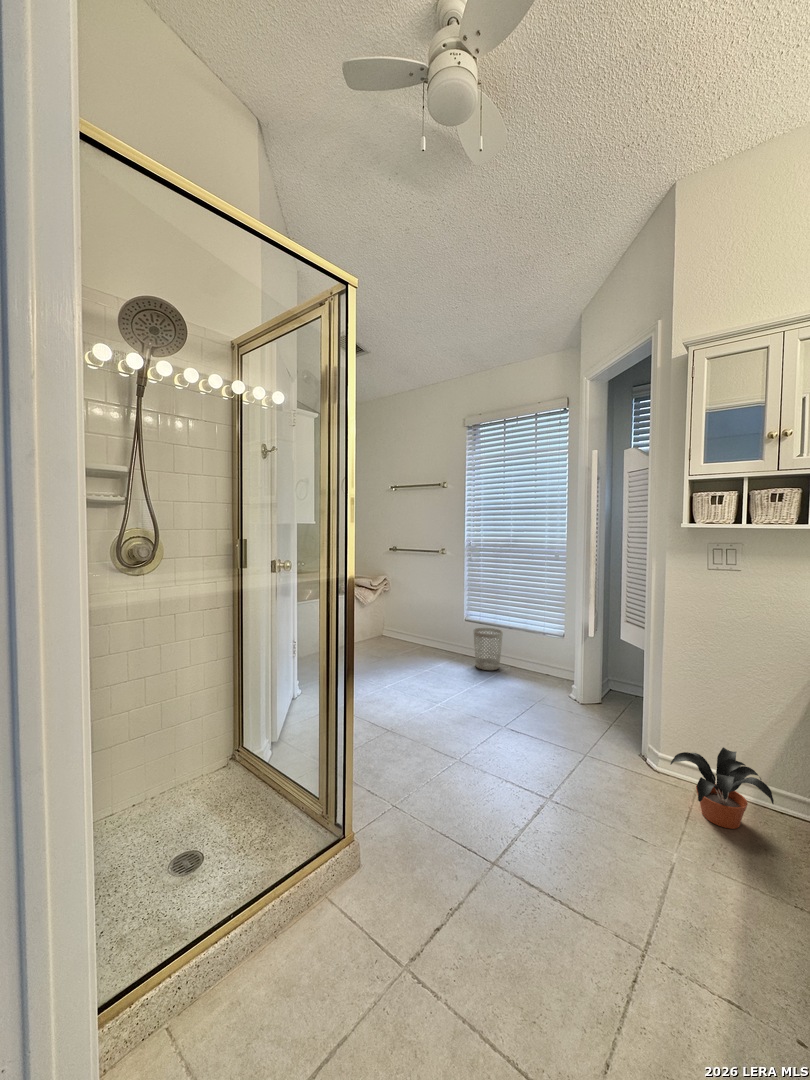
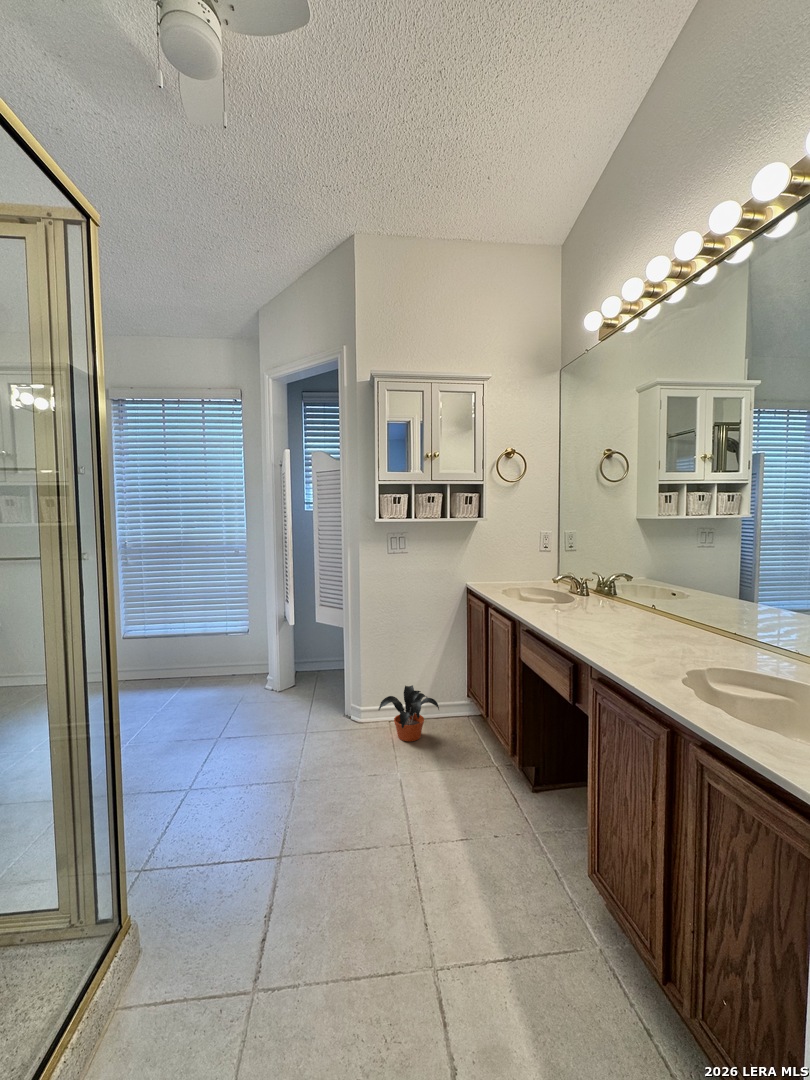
wastebasket: present [474,628,503,670] -> none [142,642,180,693]

